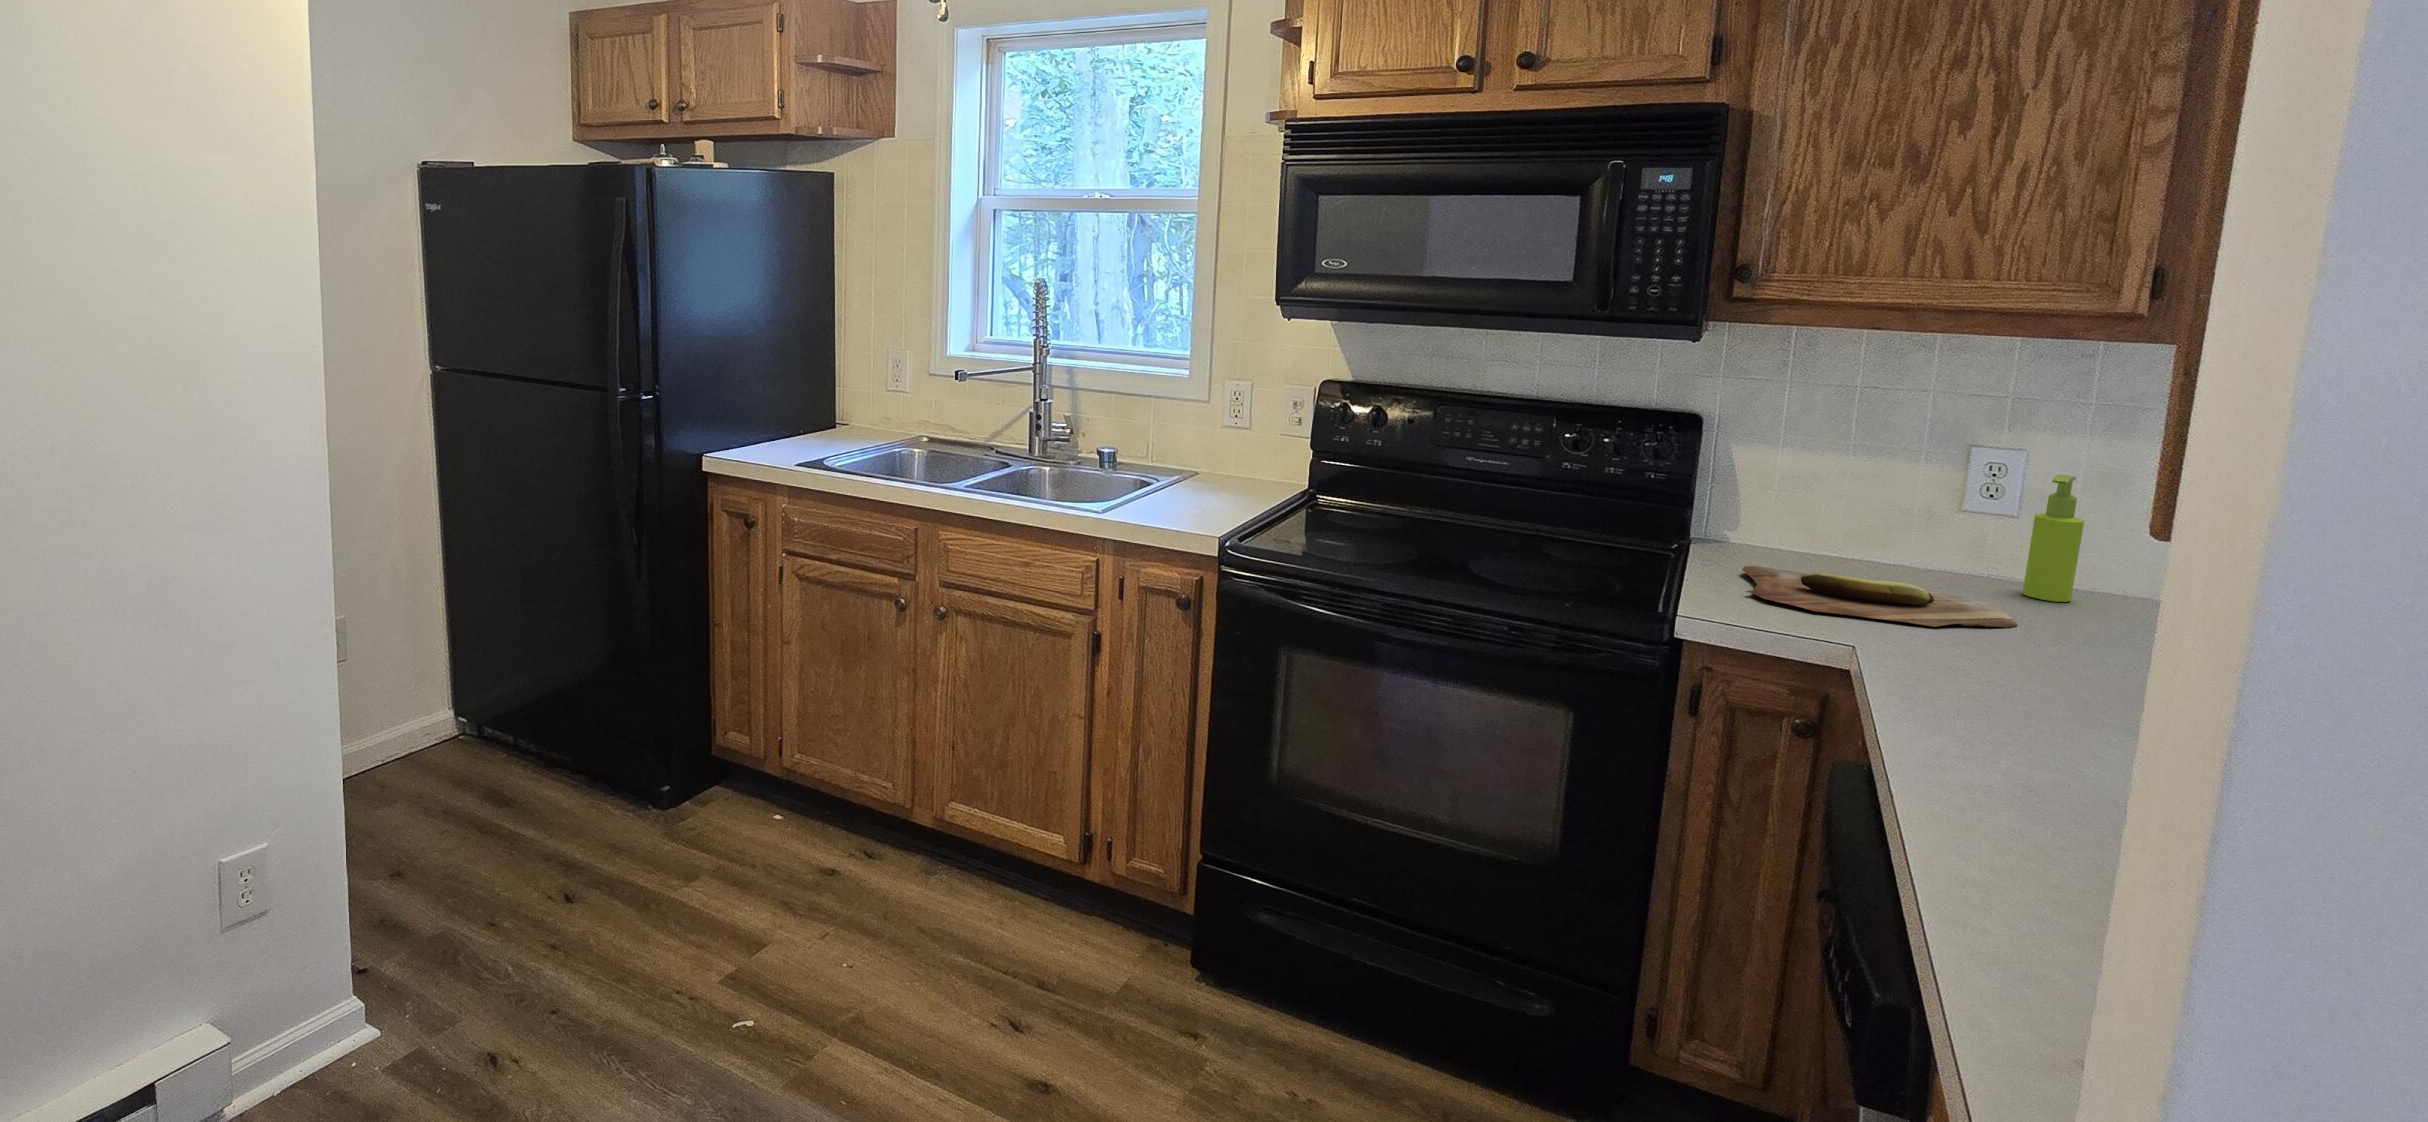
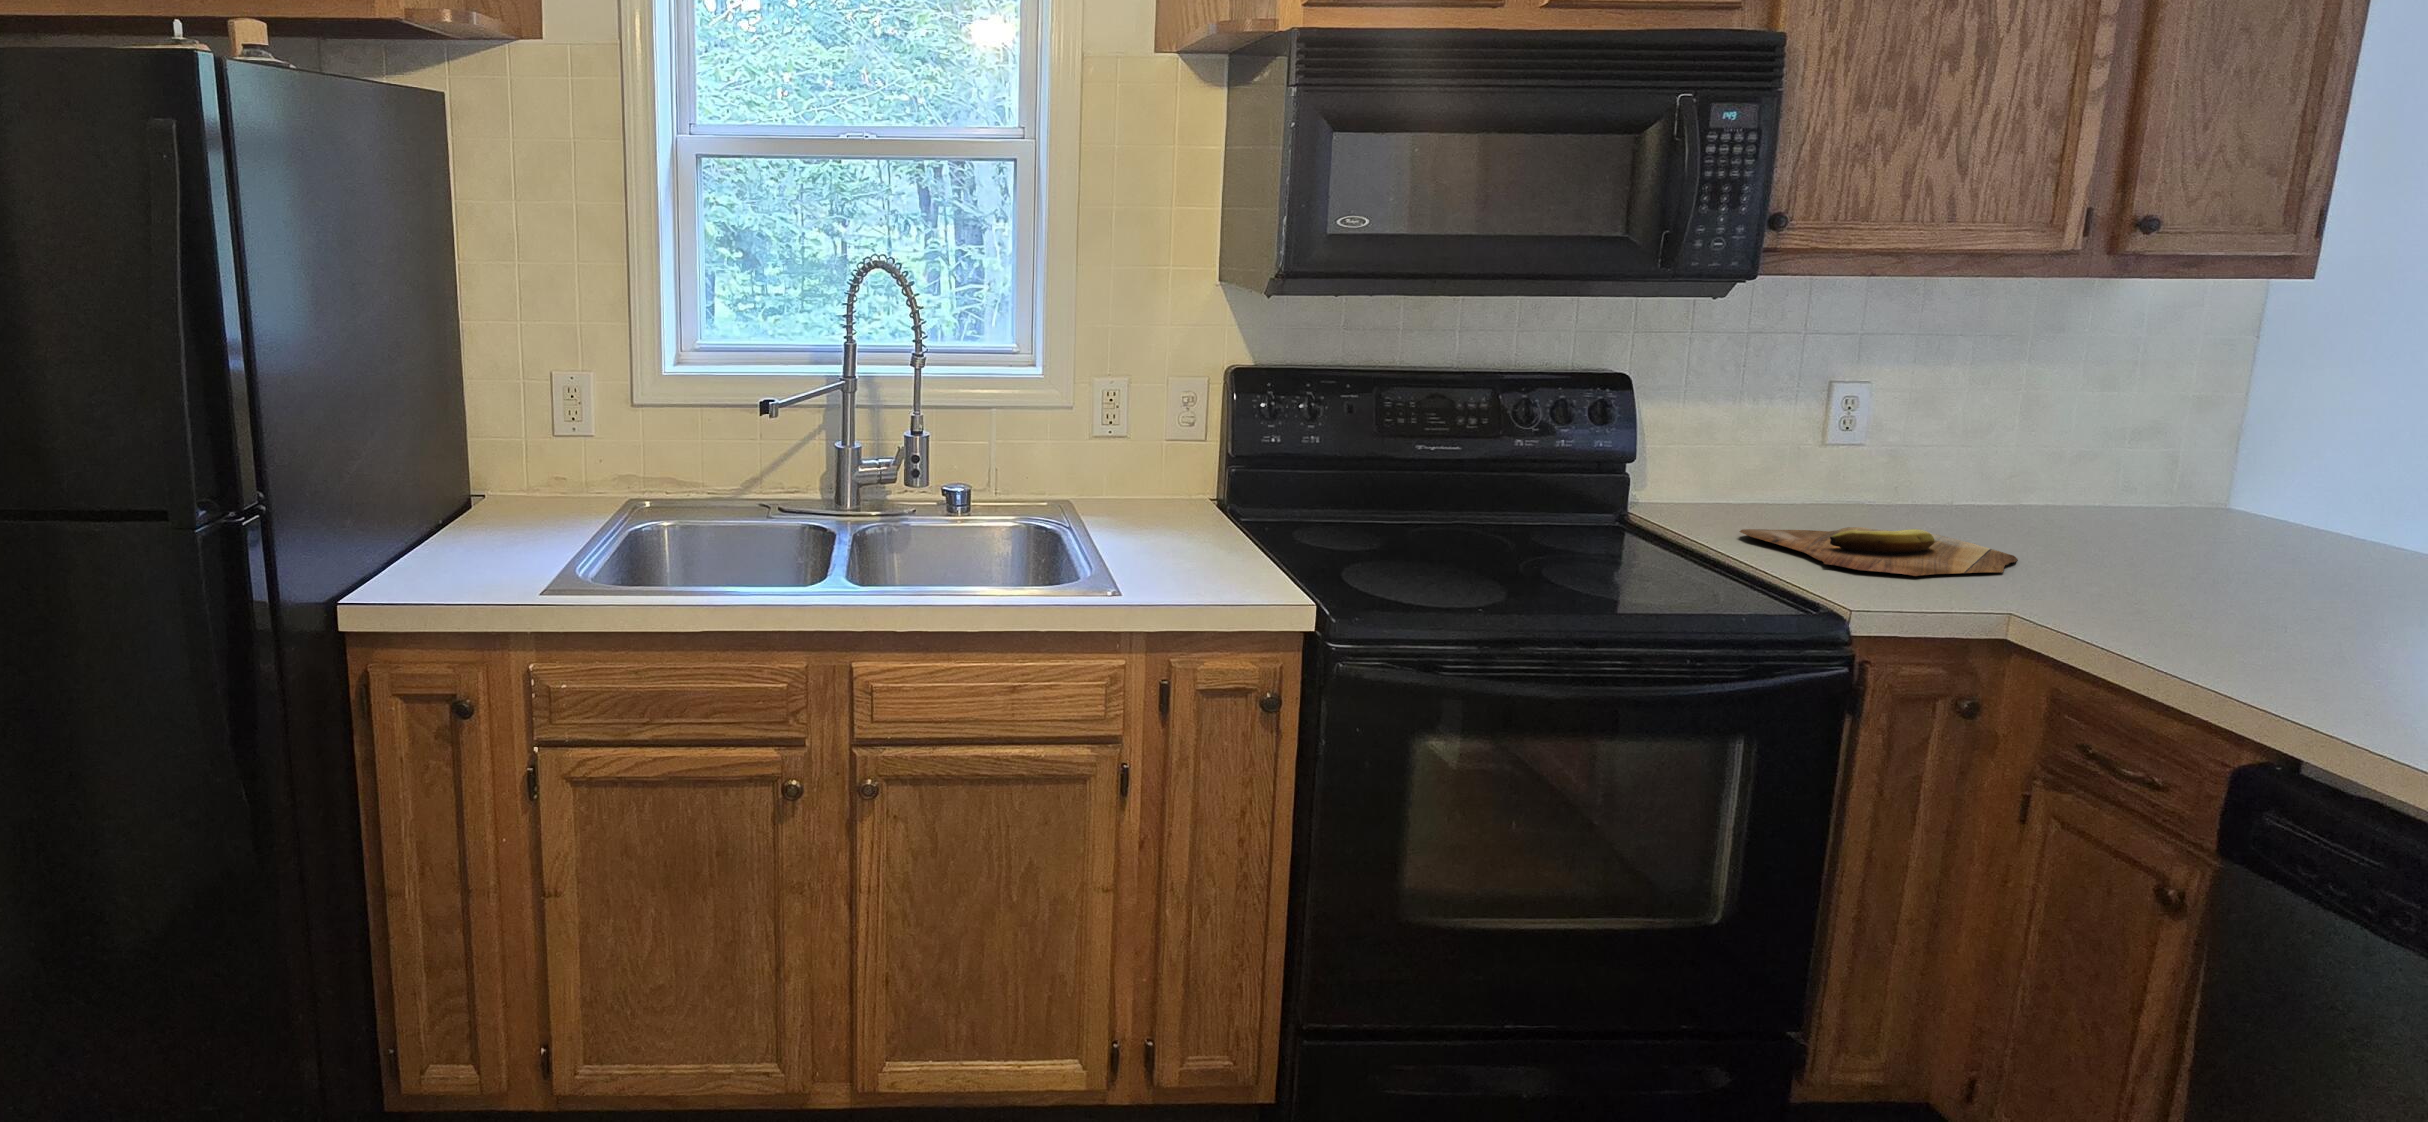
soap dispenser: present [2023,475,2084,602] -> none [1903,404,1960,522]

